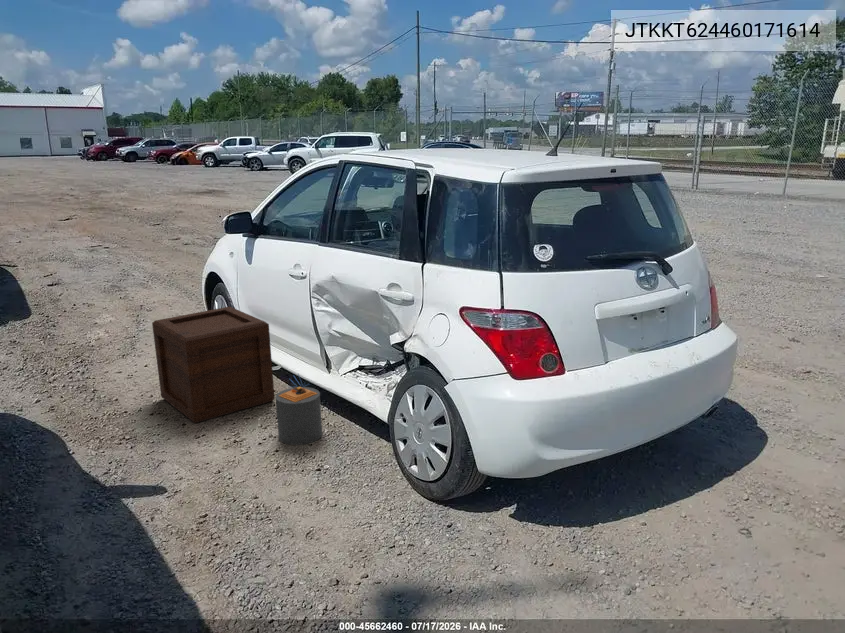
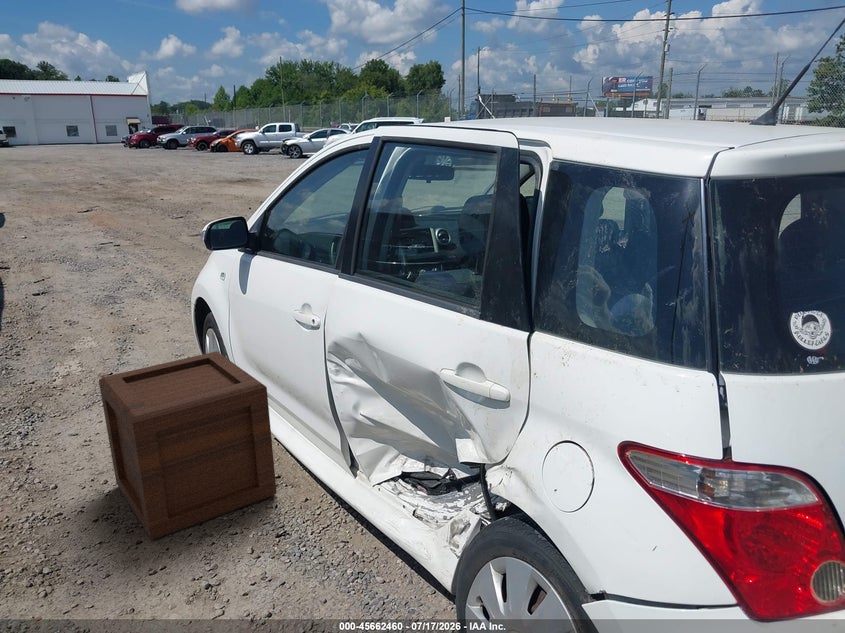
trash can: present [276,376,322,445] -> none [268,475,343,598]

